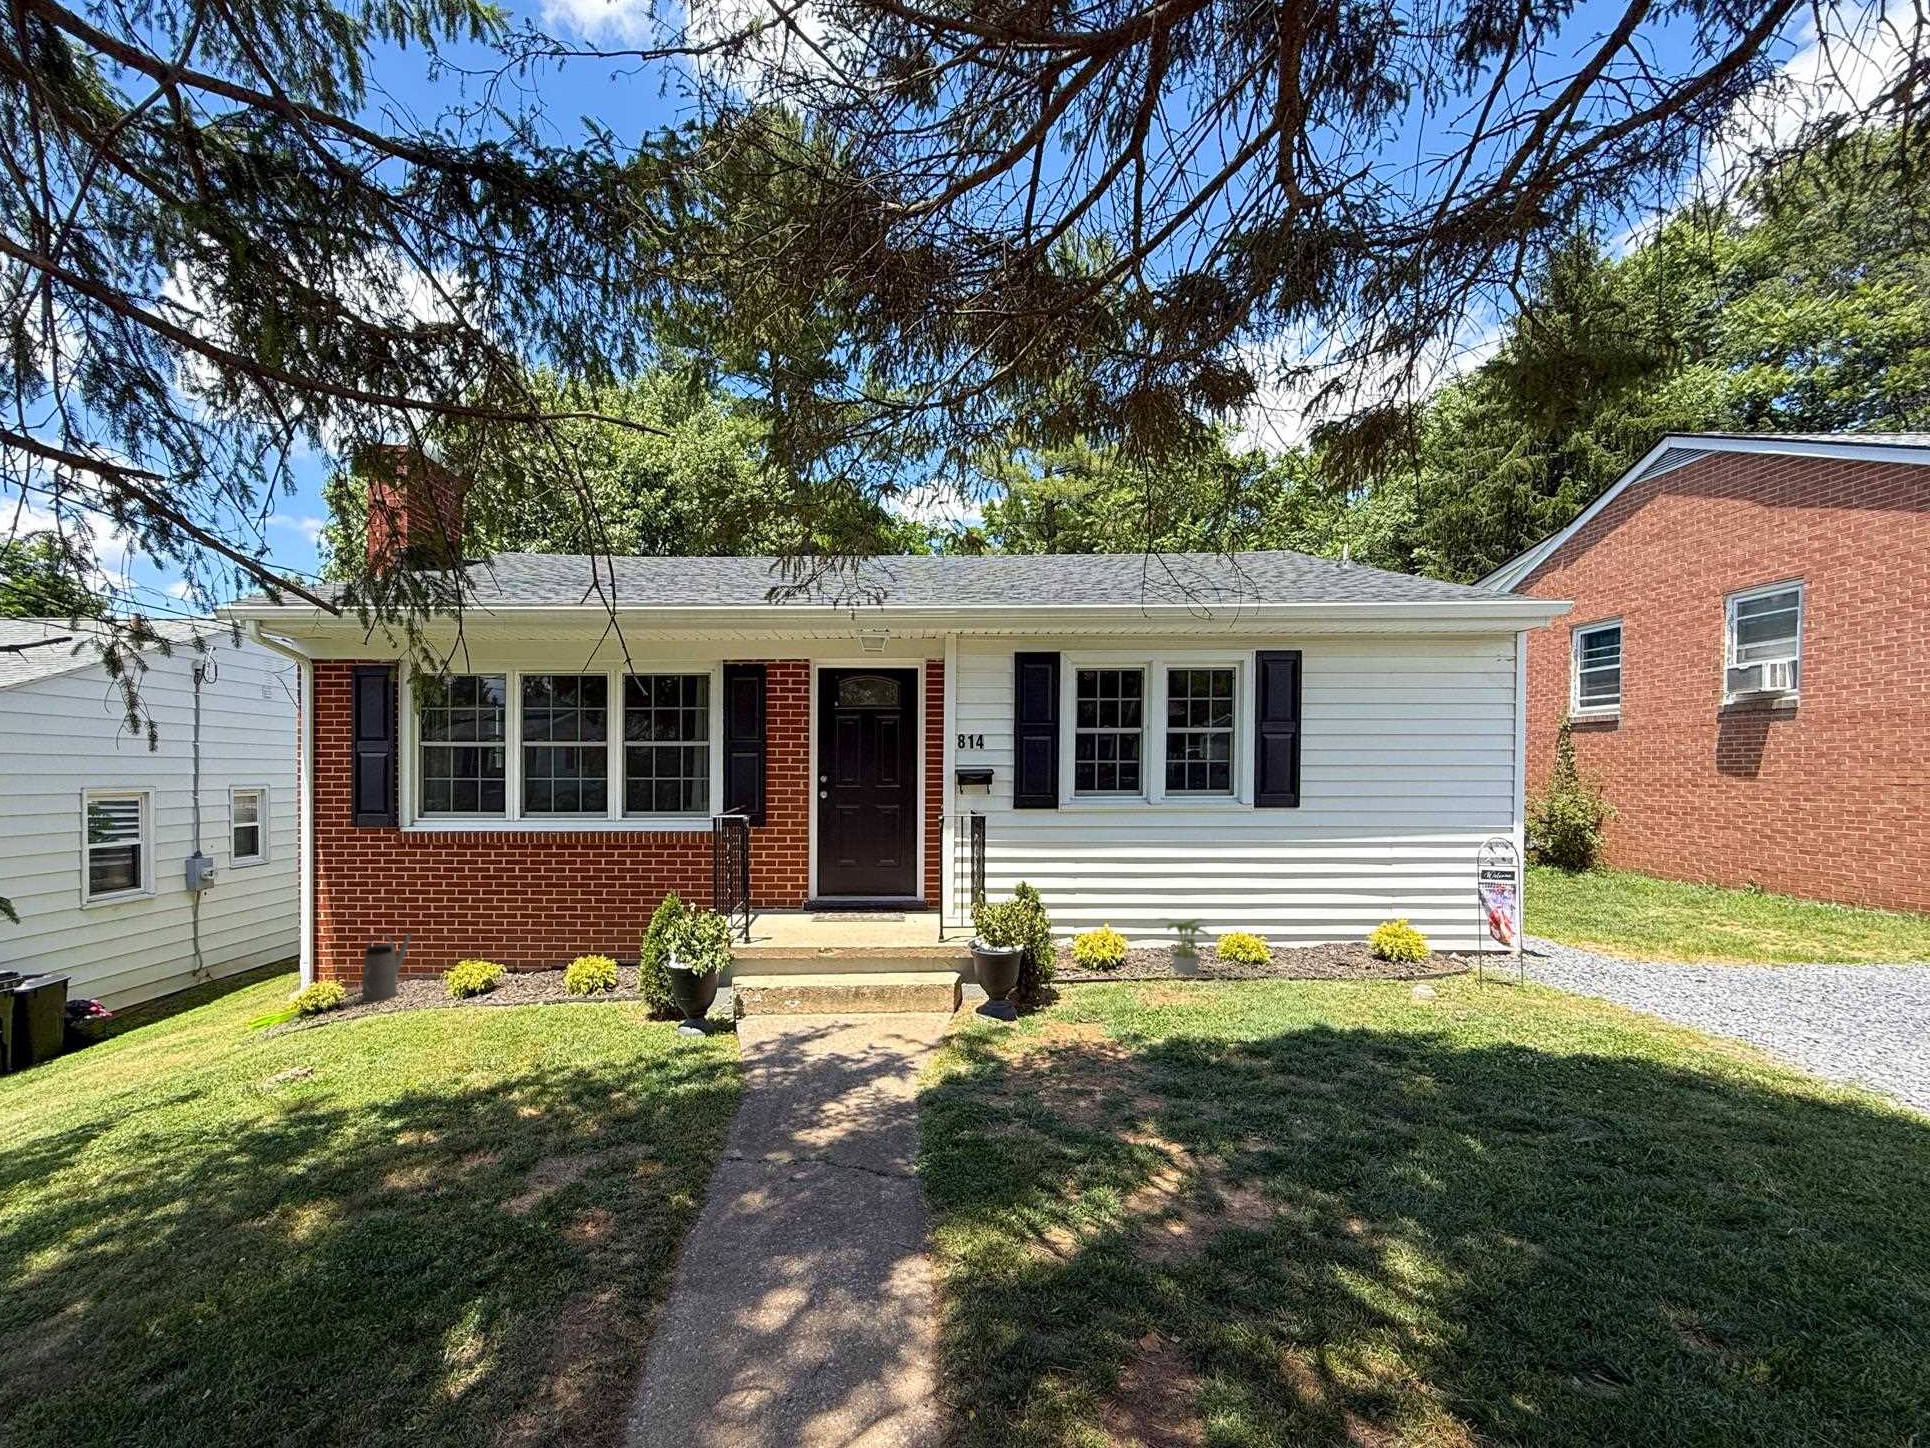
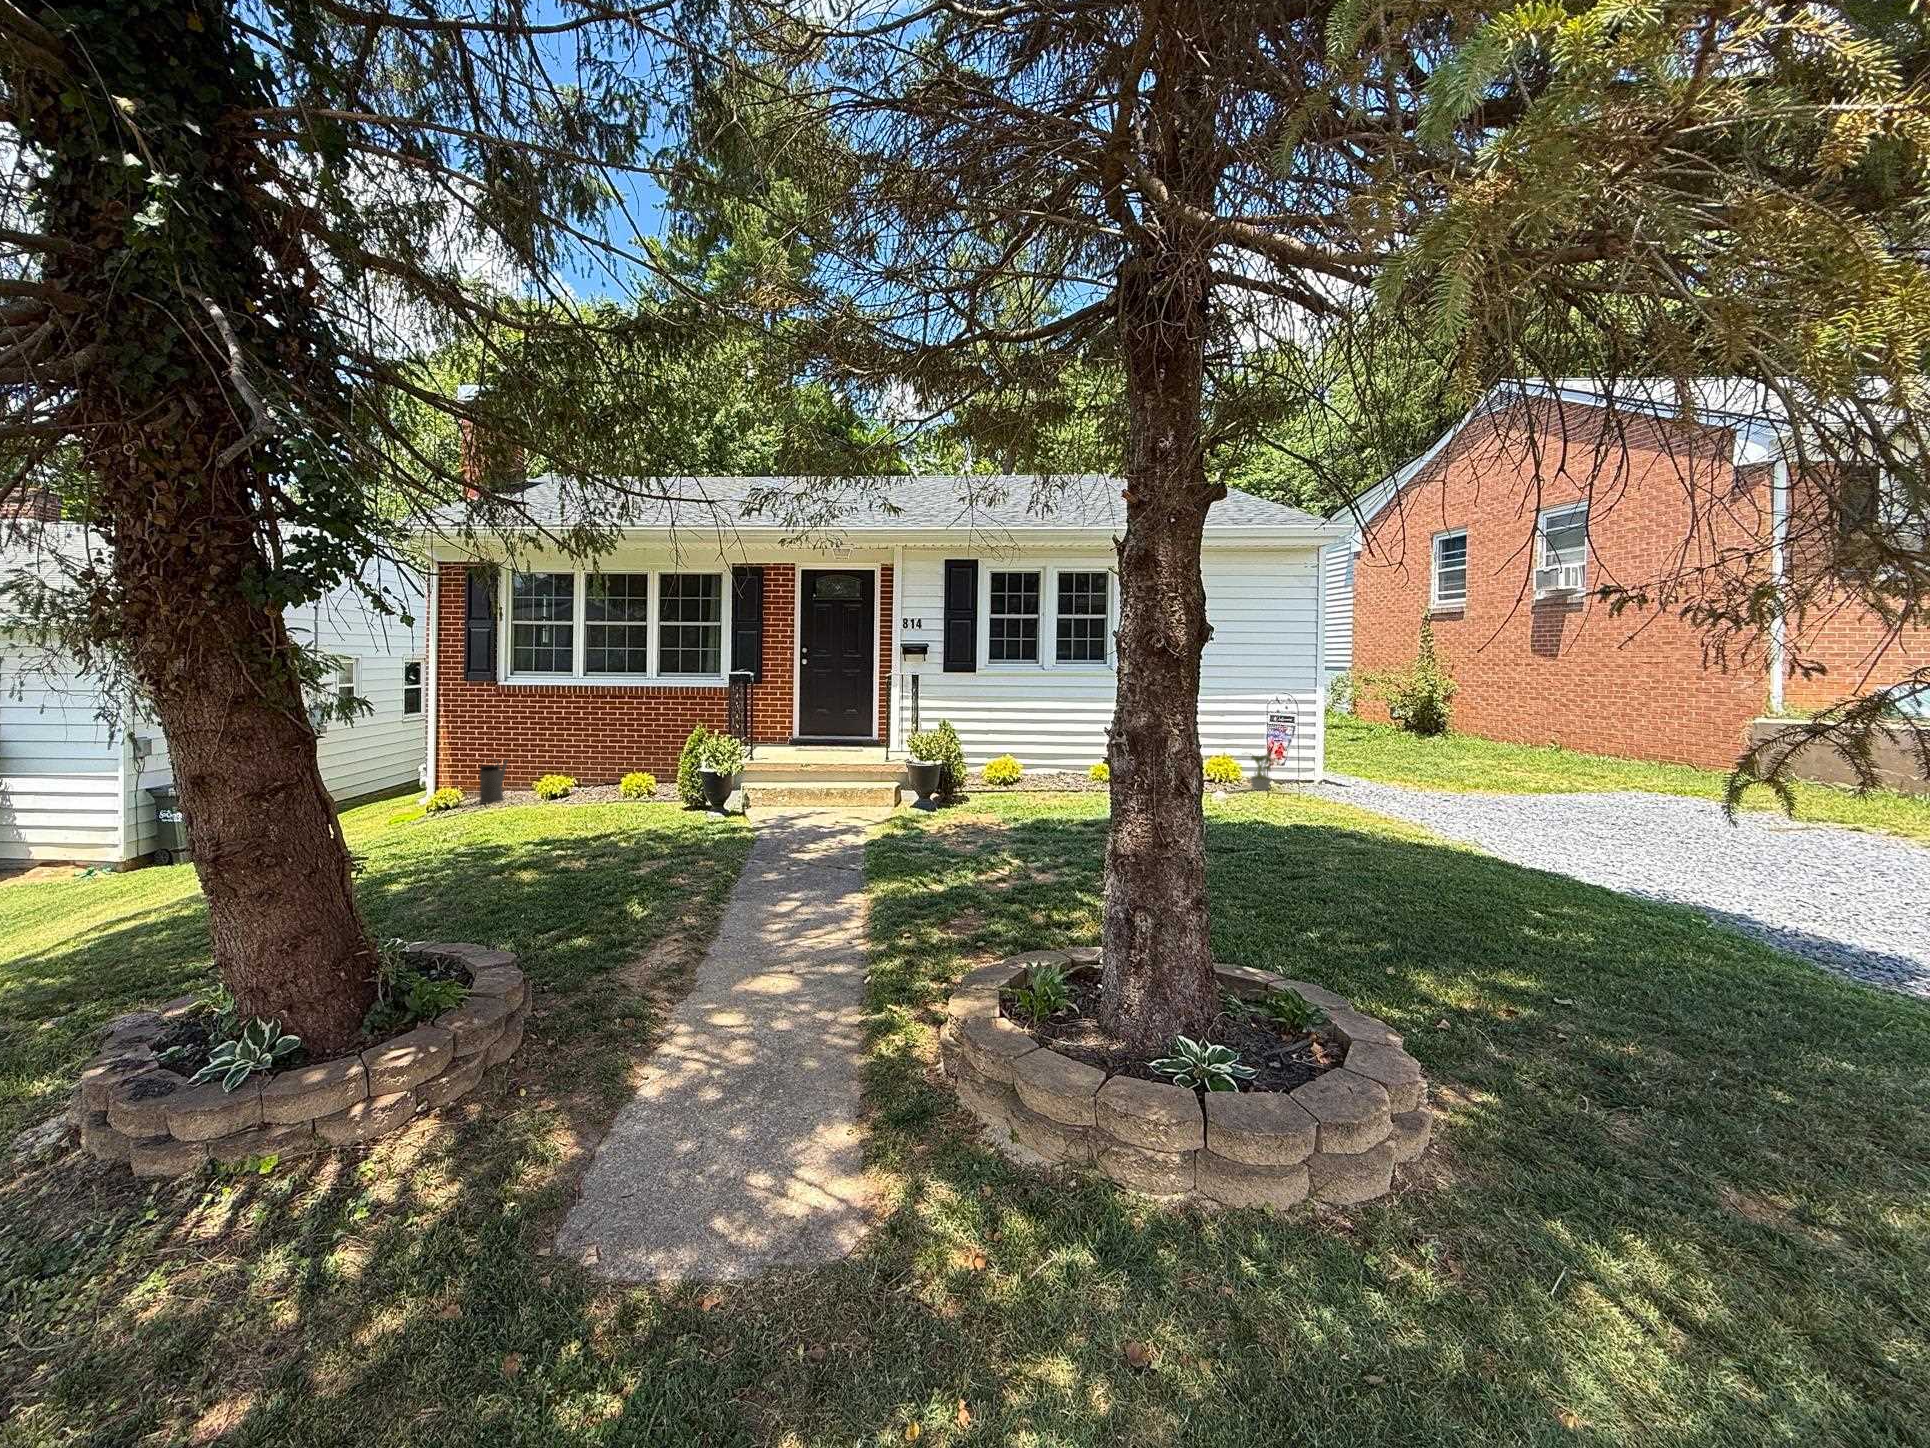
potted plant: present [1161,918,1209,974] -> present [1251,753,1277,790]

